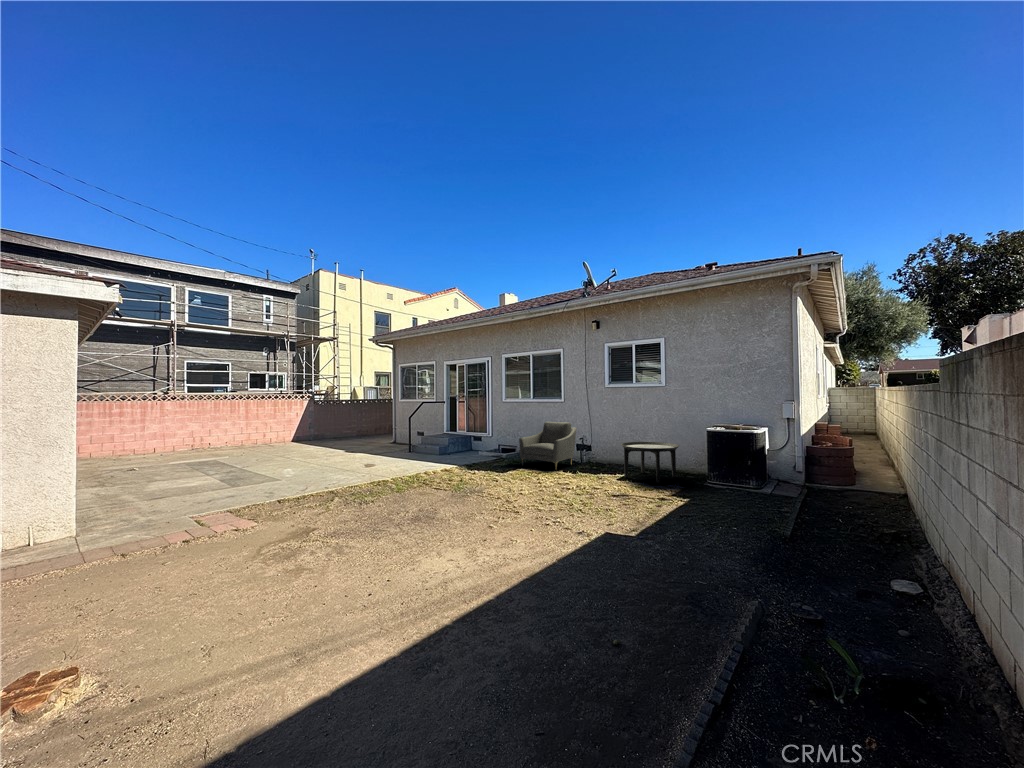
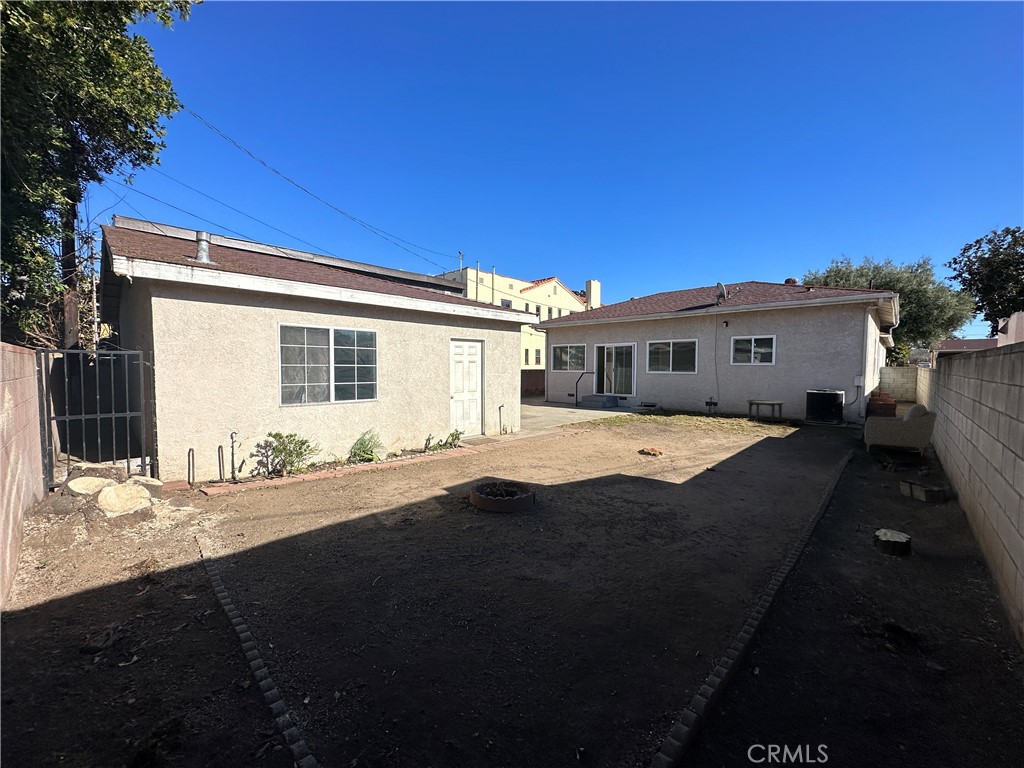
chair: present [519,422,577,470] -> present [865,404,937,456]

